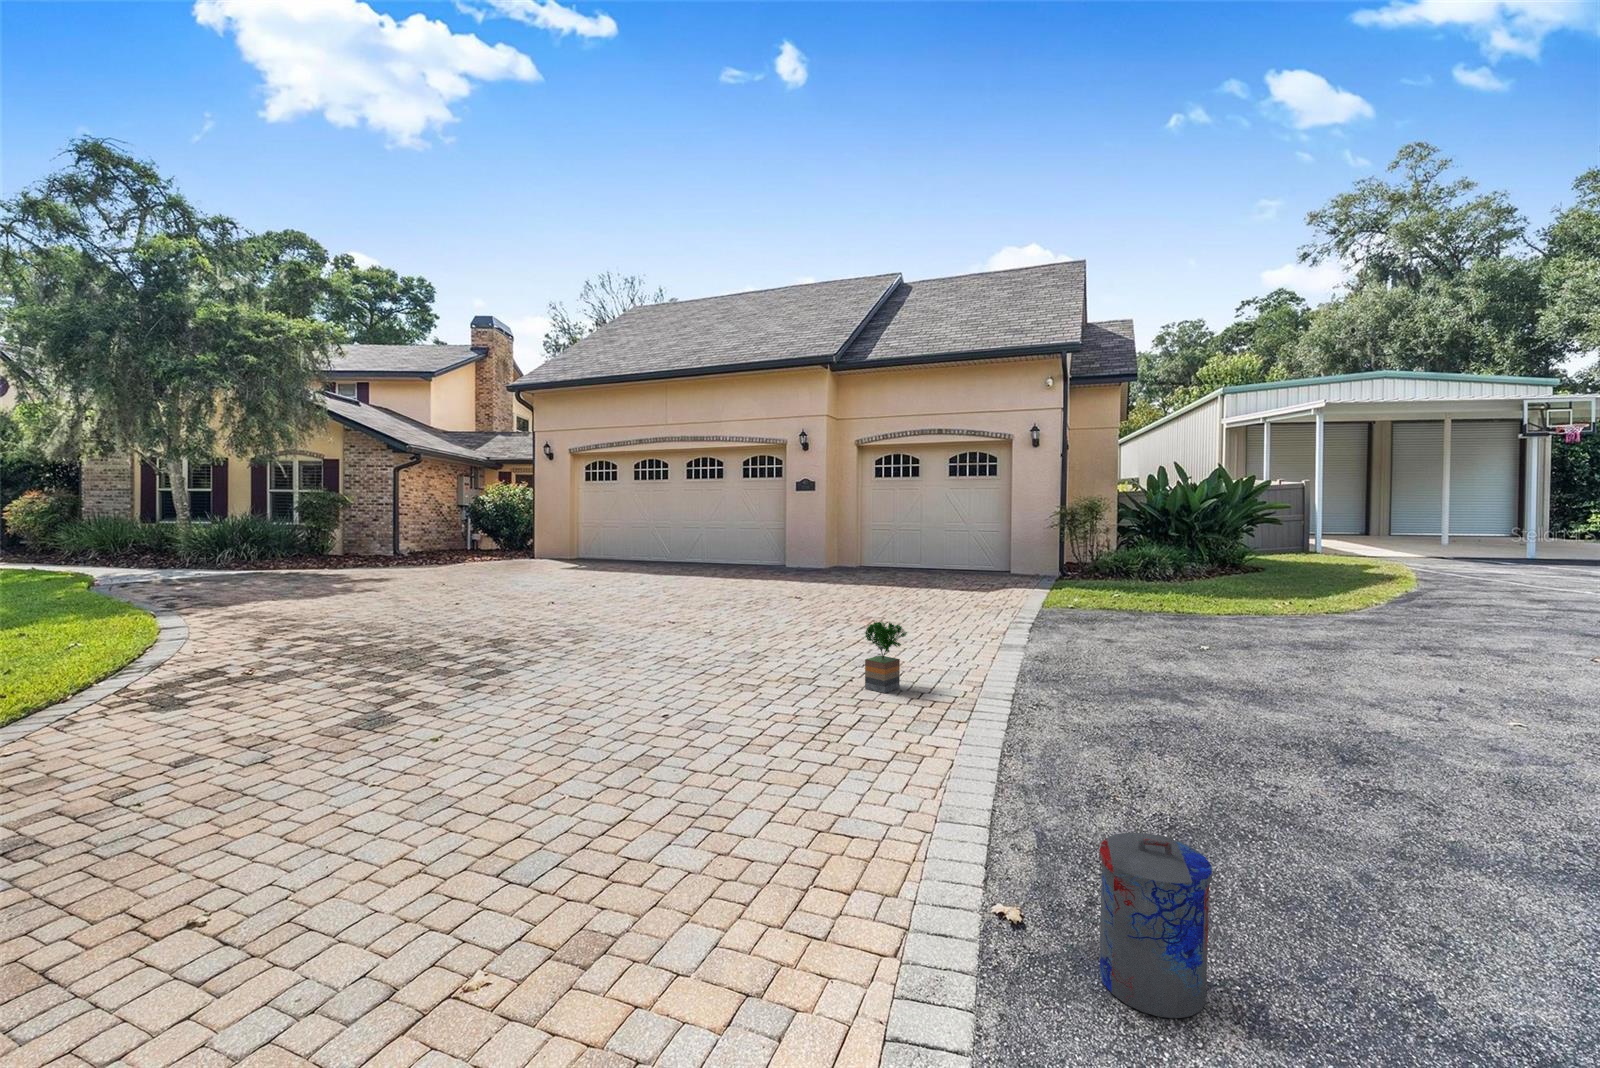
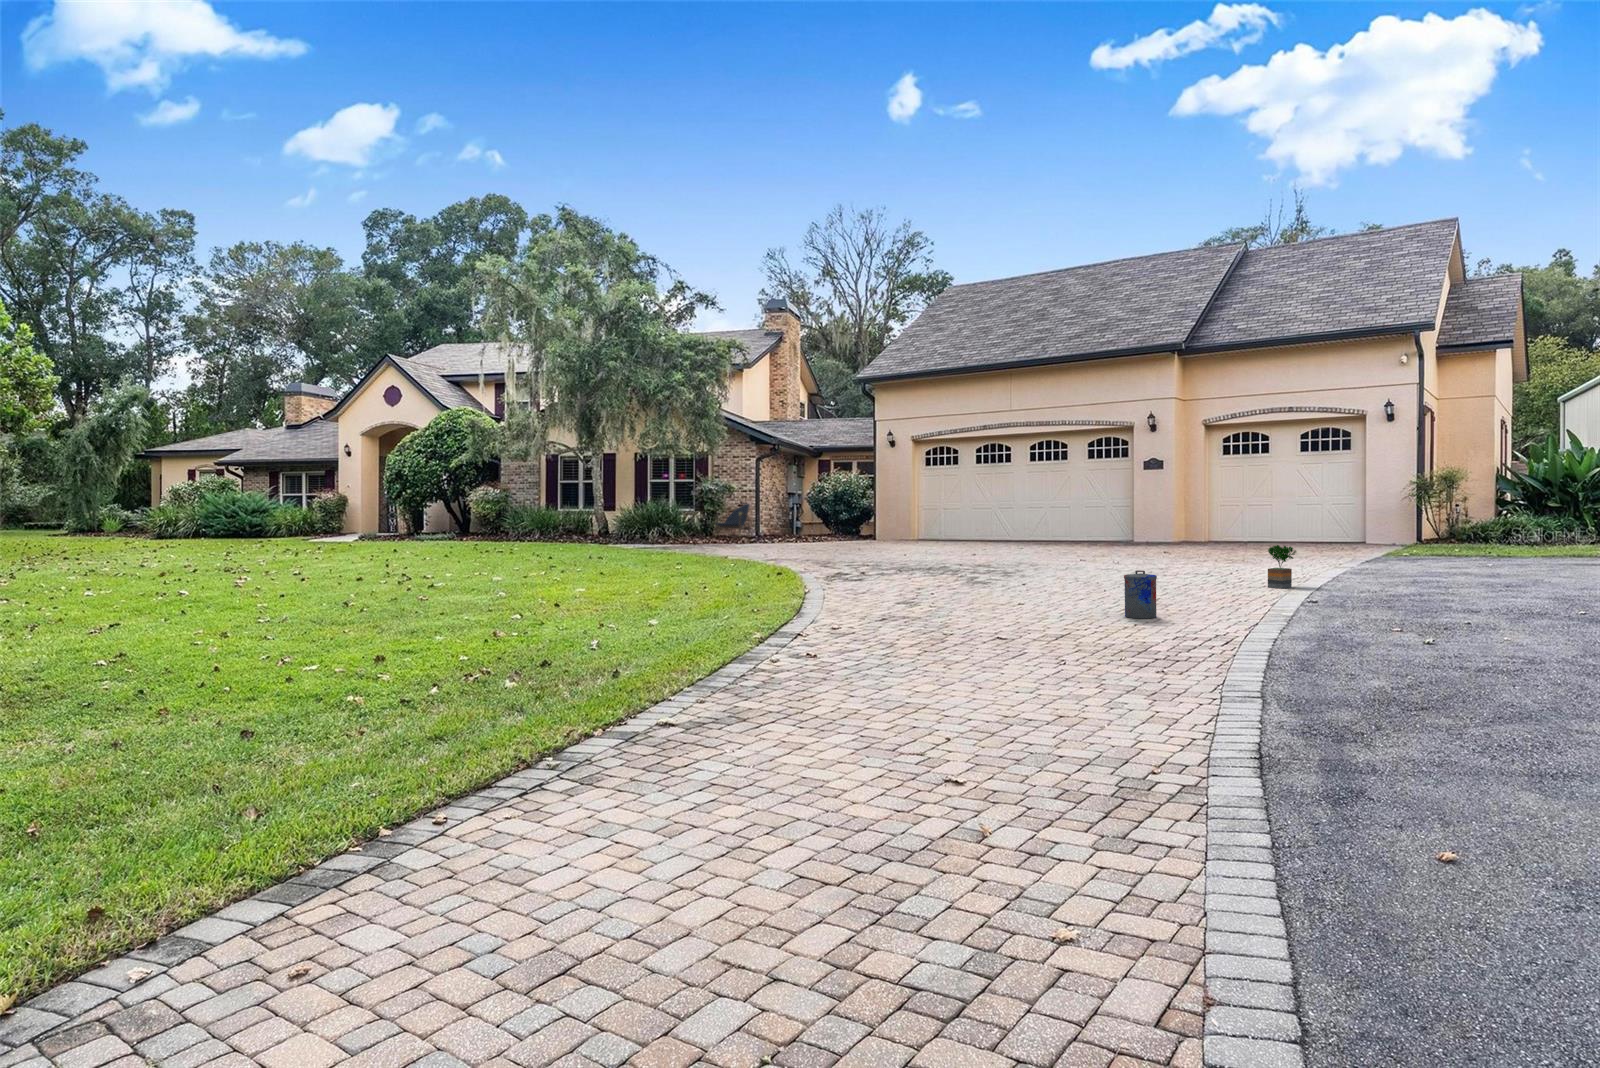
lounge chair: none [334,519,384,558] -> present [715,504,750,535]
trash can: present [1099,832,1212,1018] -> present [1124,570,1157,619]

